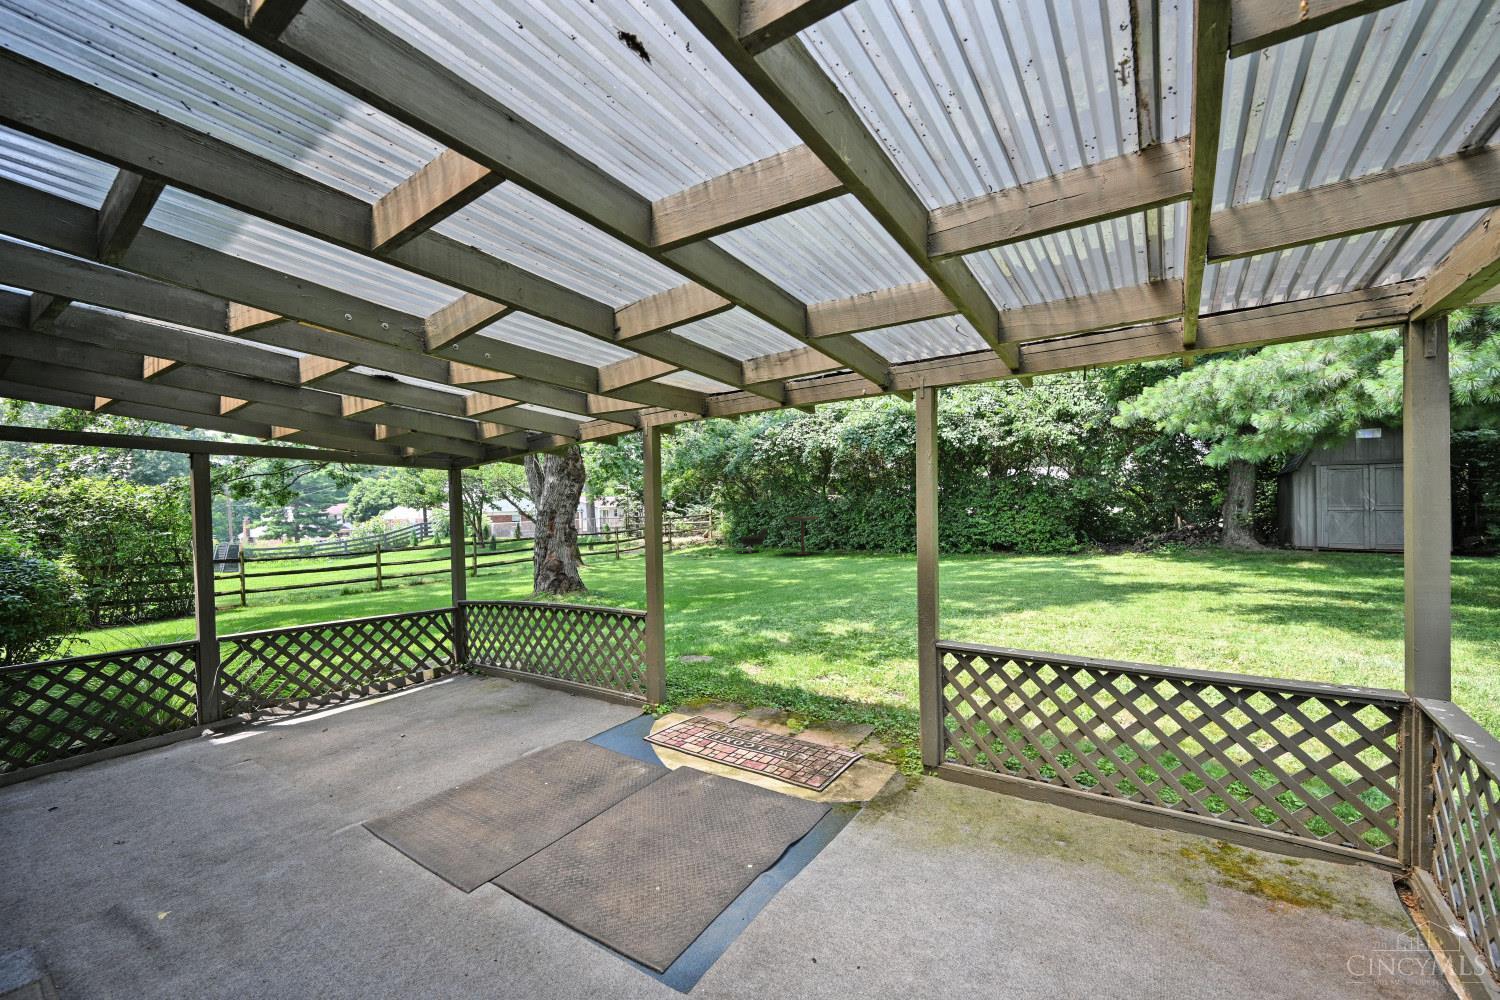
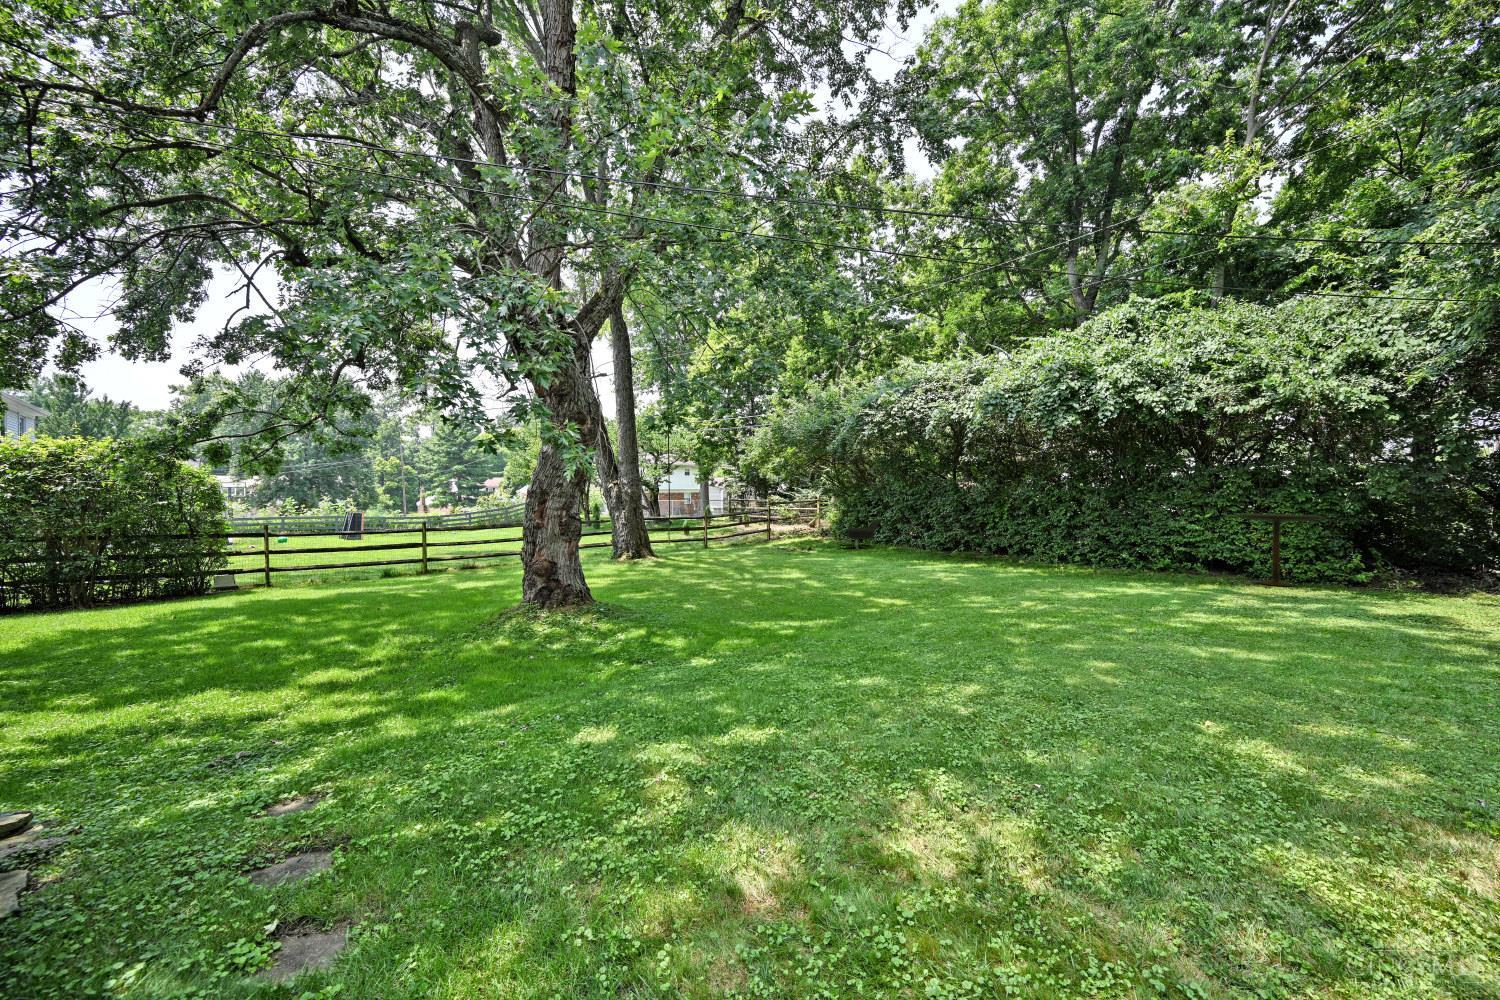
pedestal table: present [786,517,819,555] -> present [1235,513,1323,586]

